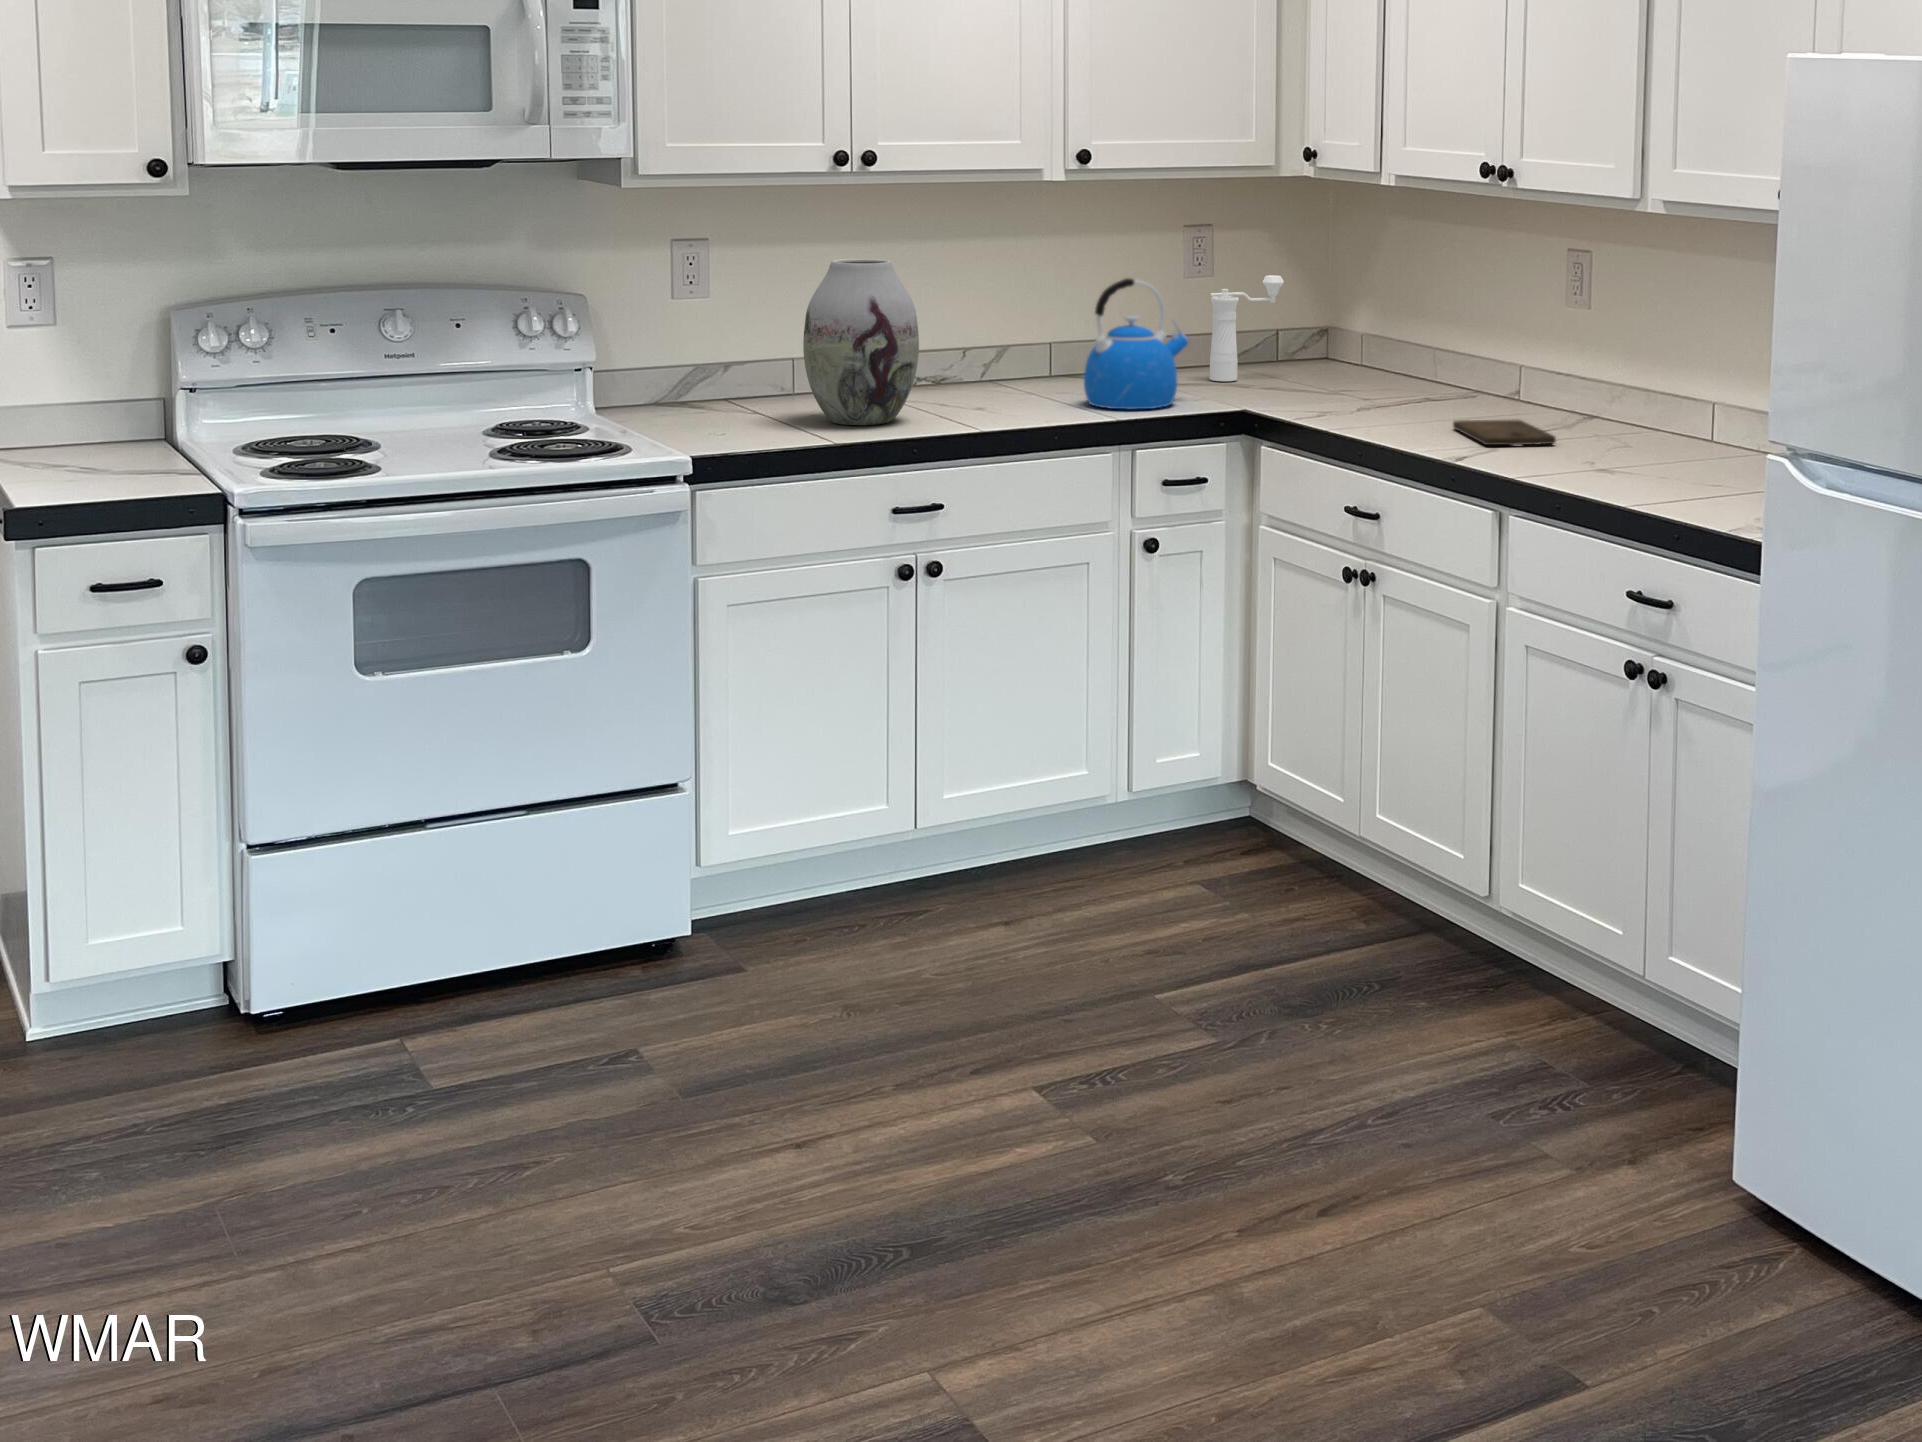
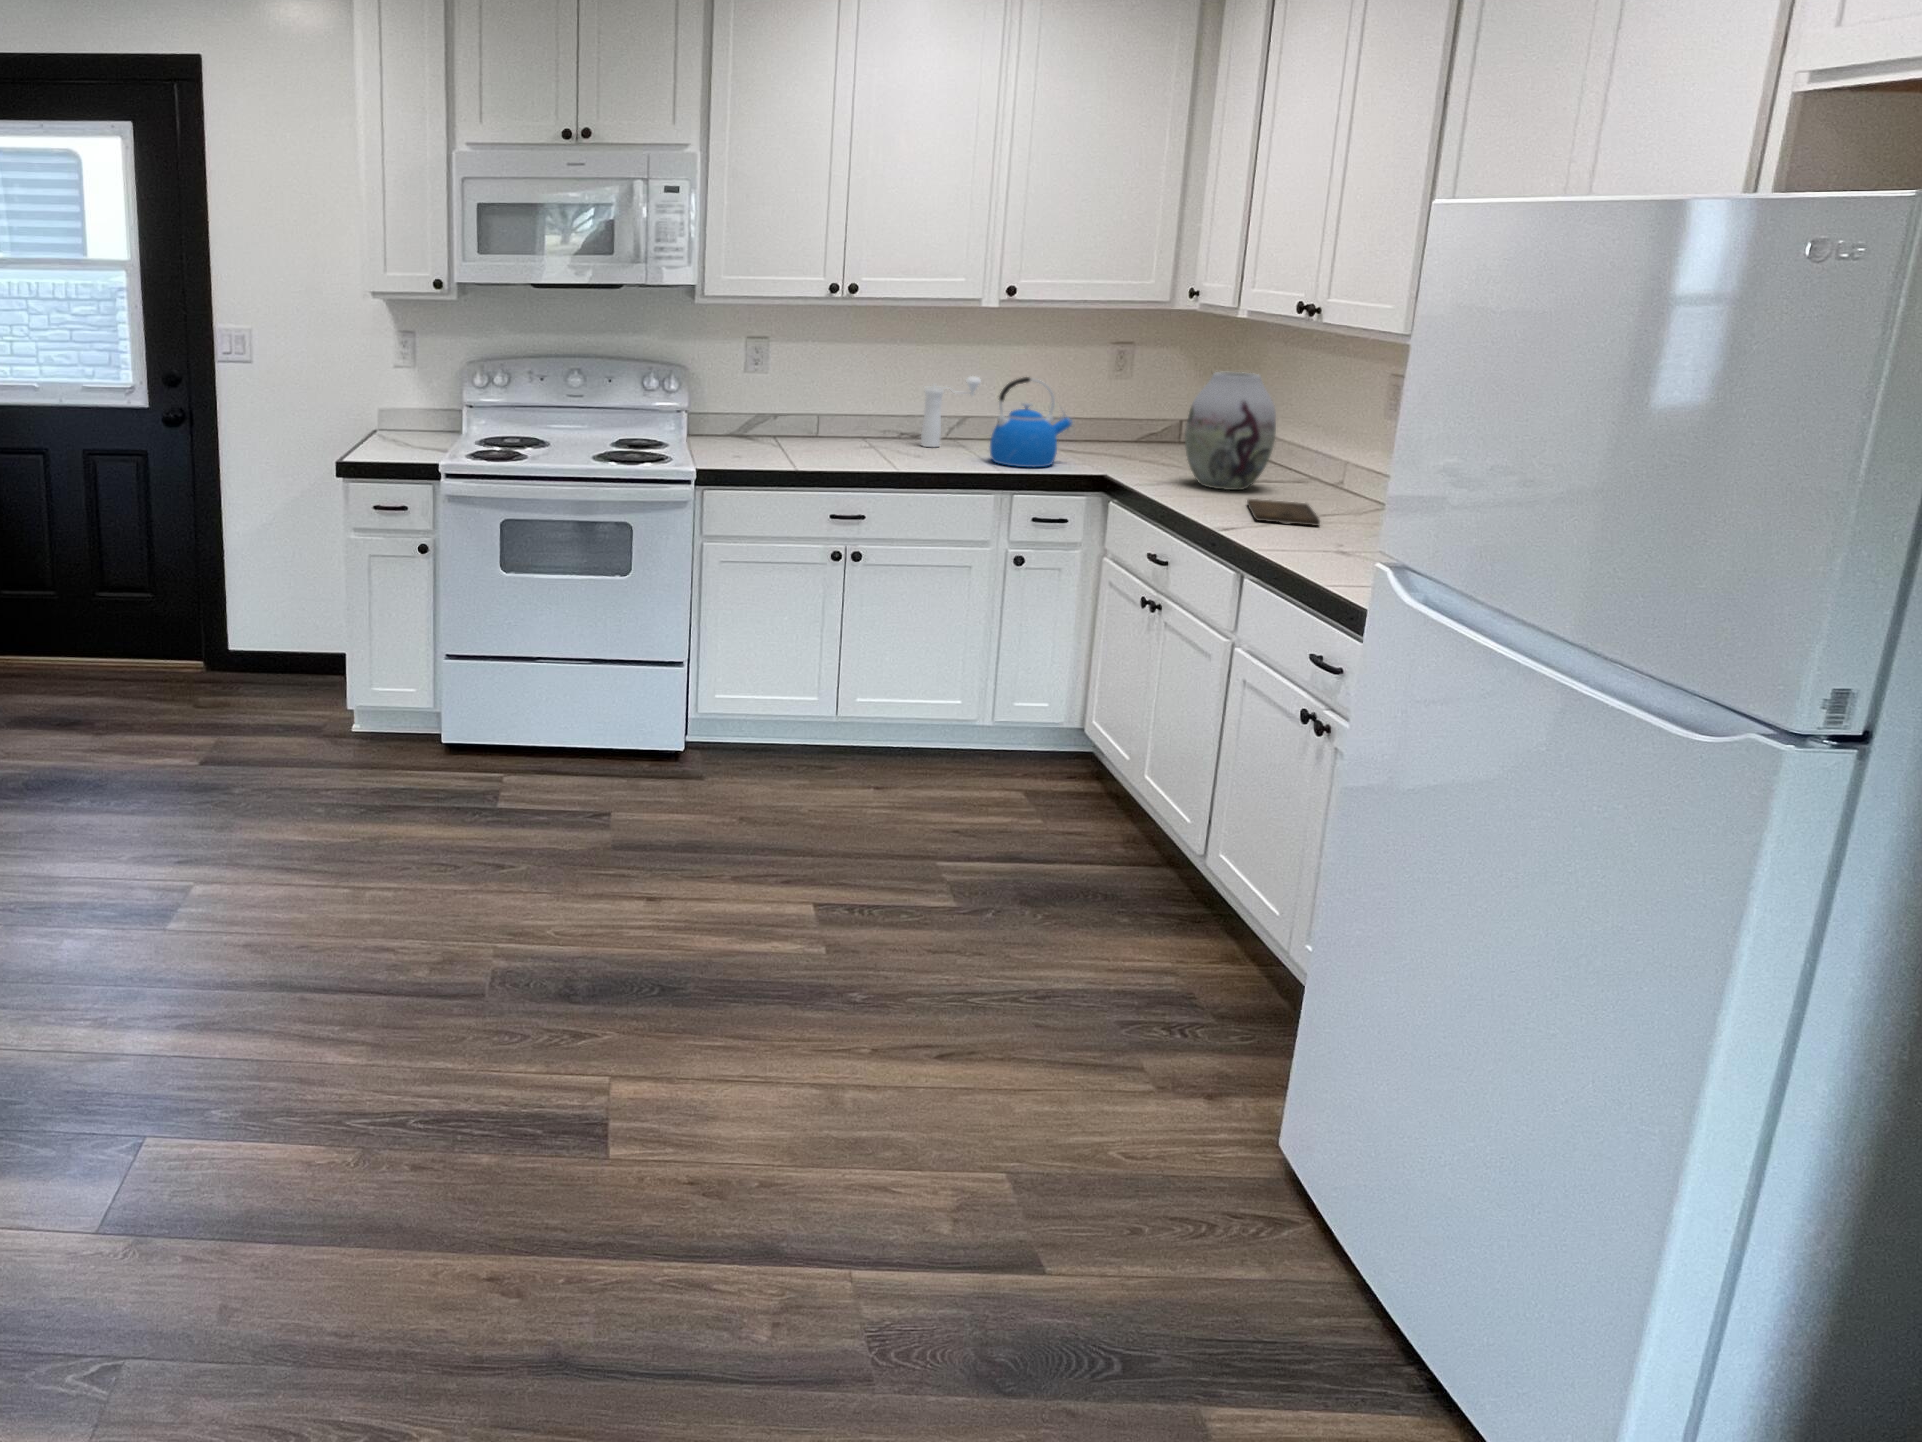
vase: present [803,259,919,425] -> present [1185,372,1276,490]
pepper mill: present [1210,275,1284,381] -> present [921,376,980,447]

